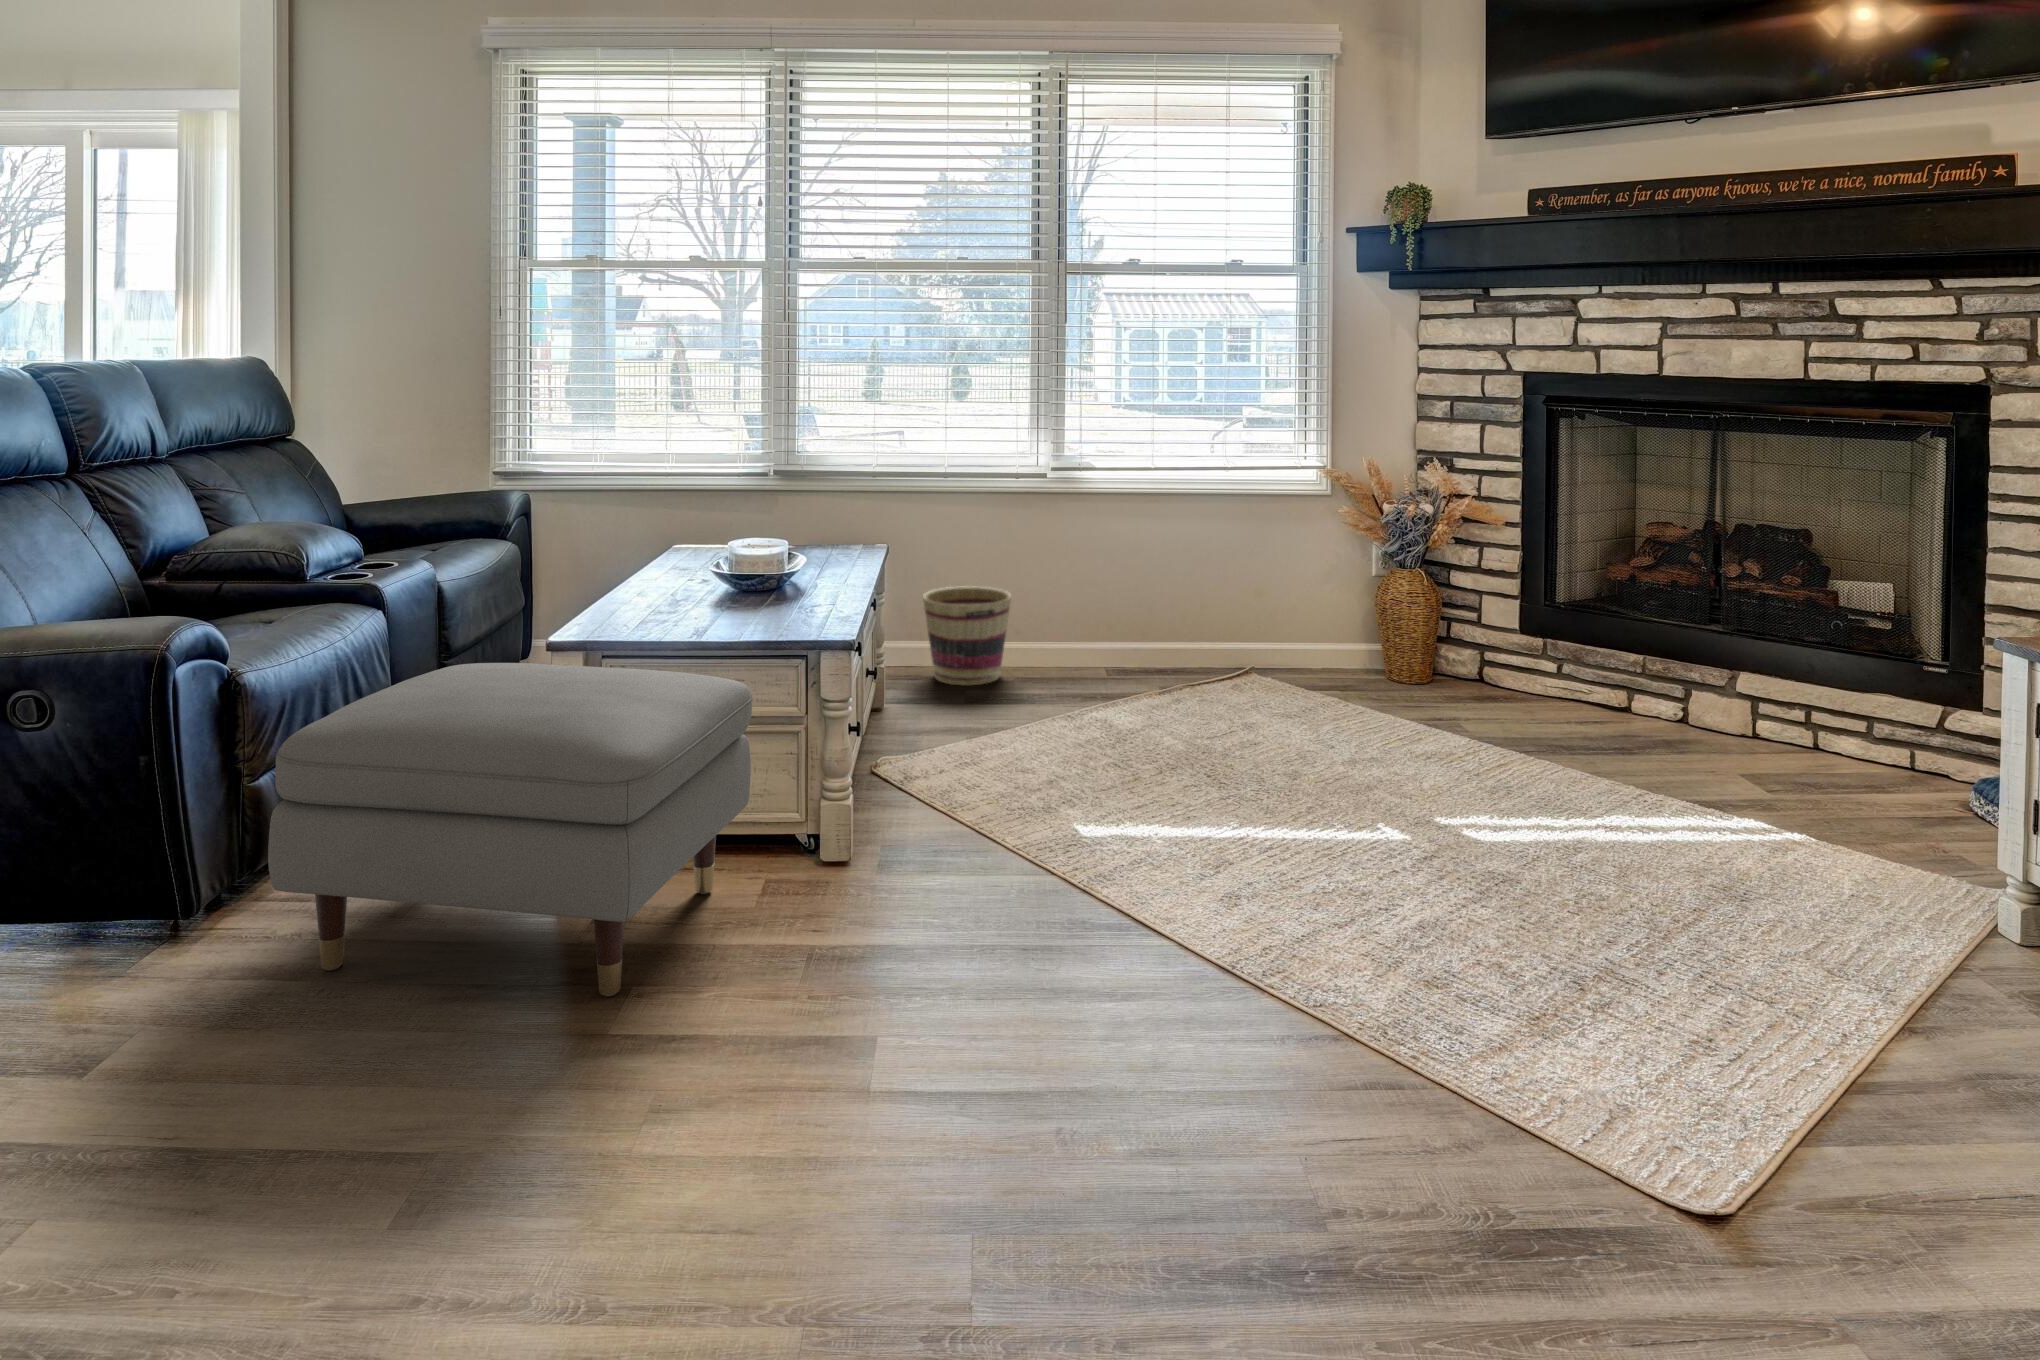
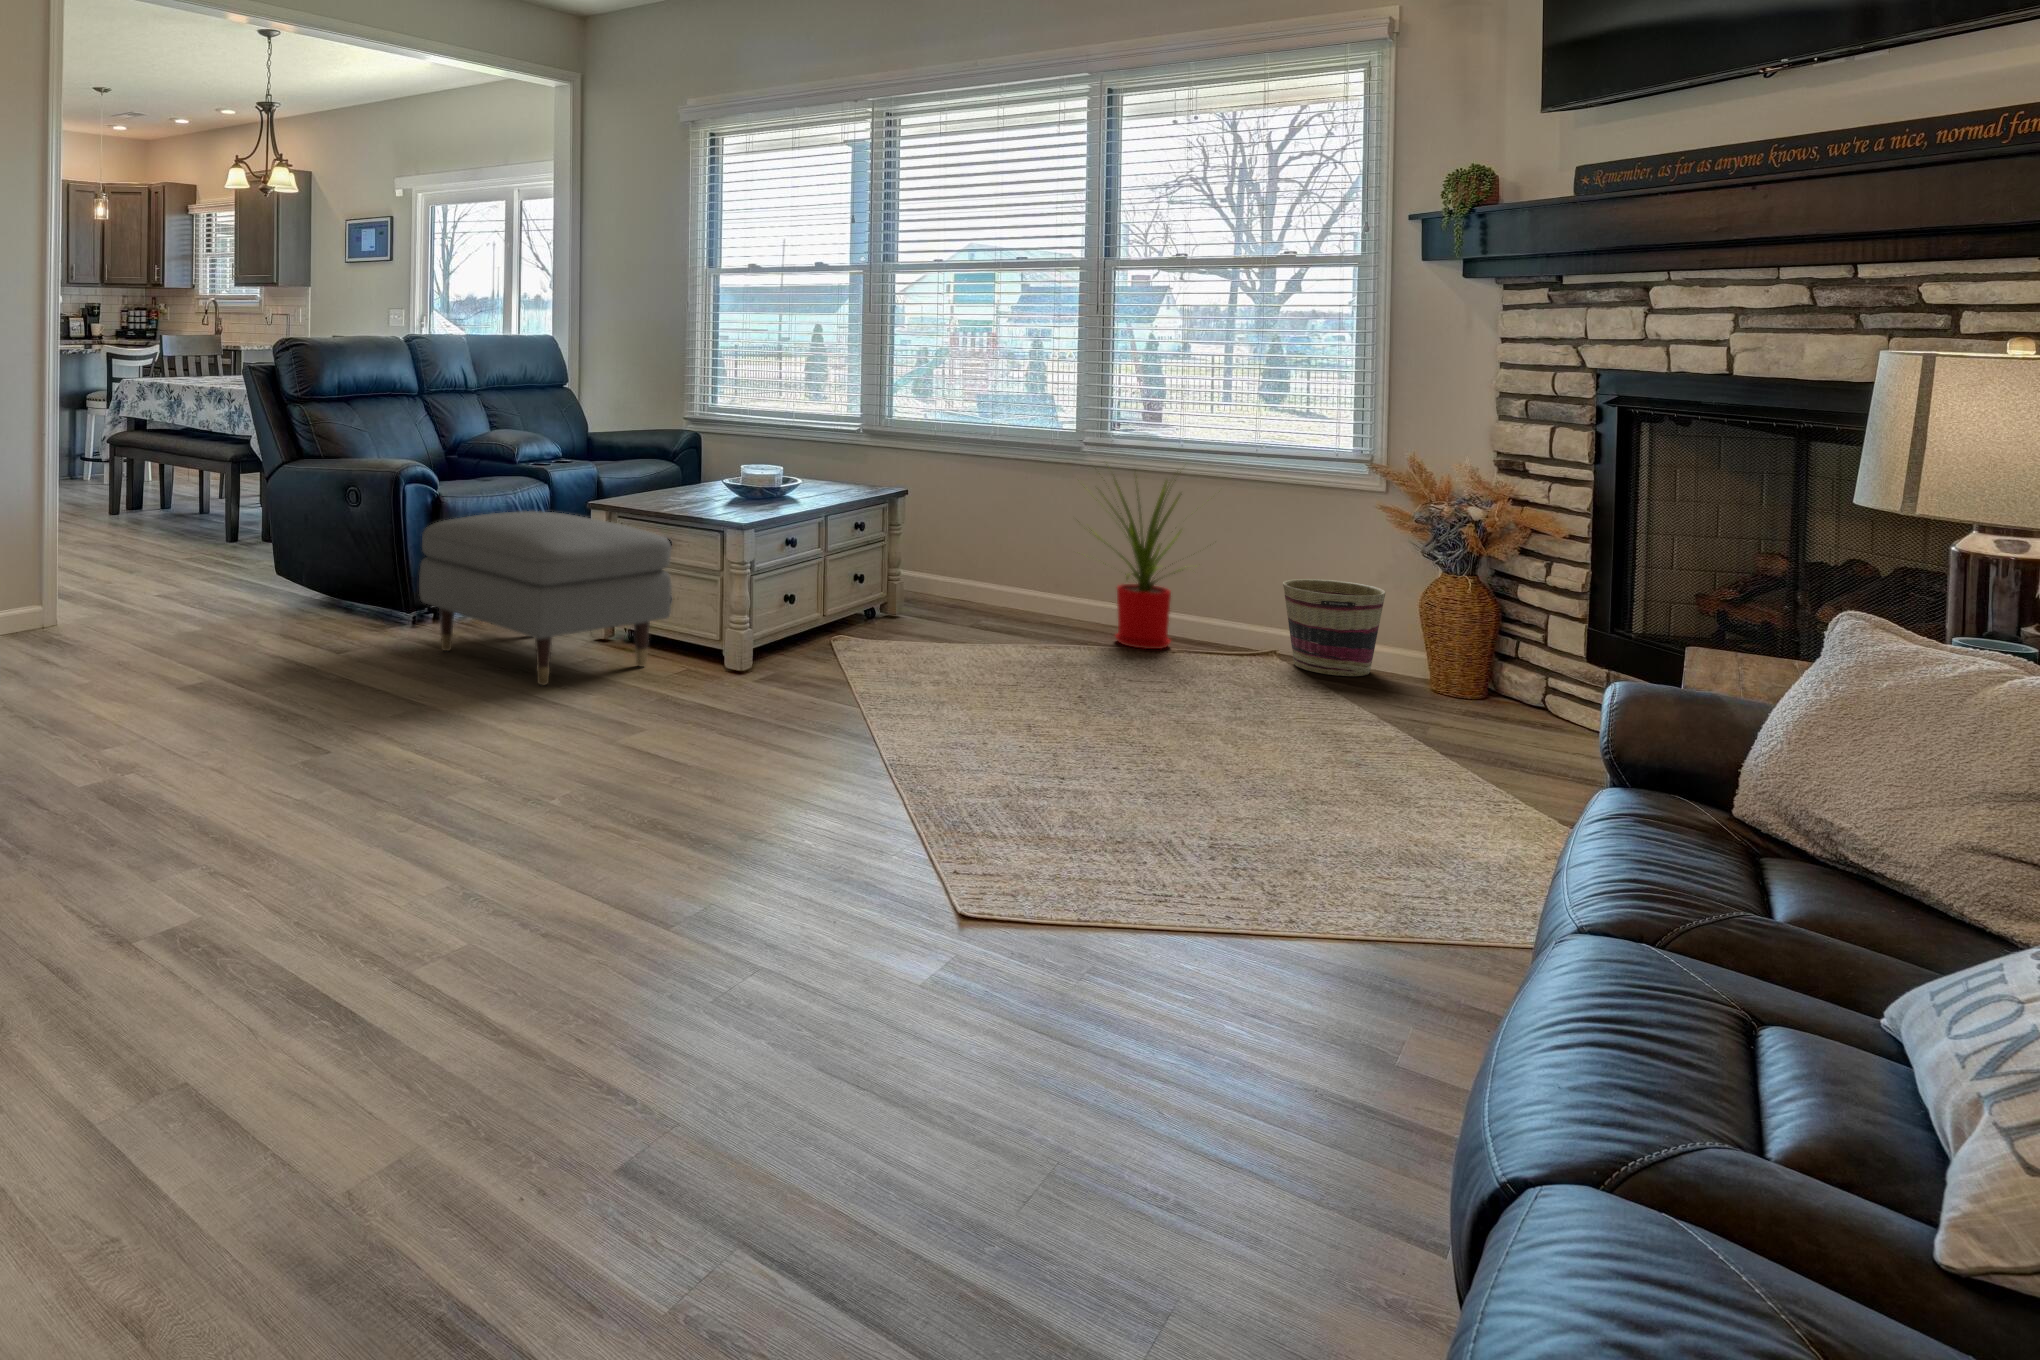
house plant: none [1070,482,1222,691] -> present [1091,467,1196,649]
basket: present [923,586,1011,685] -> present [1283,579,1385,676]

